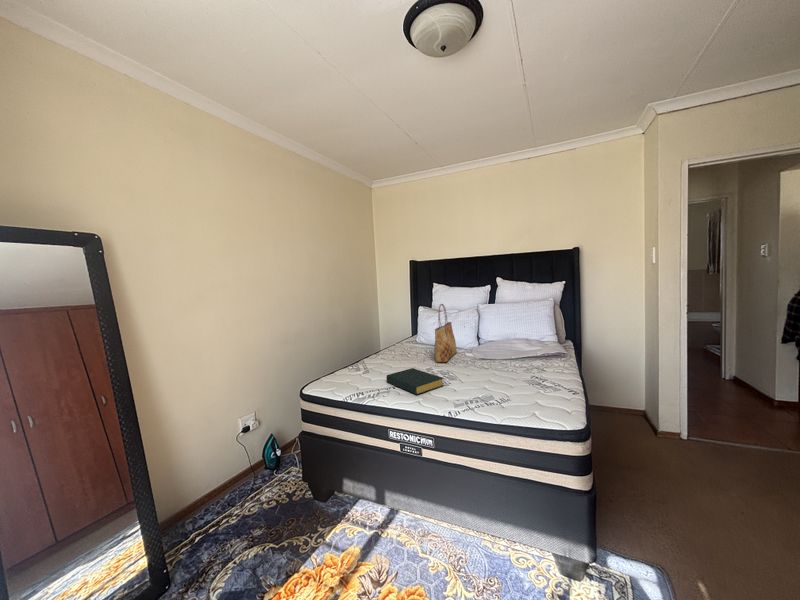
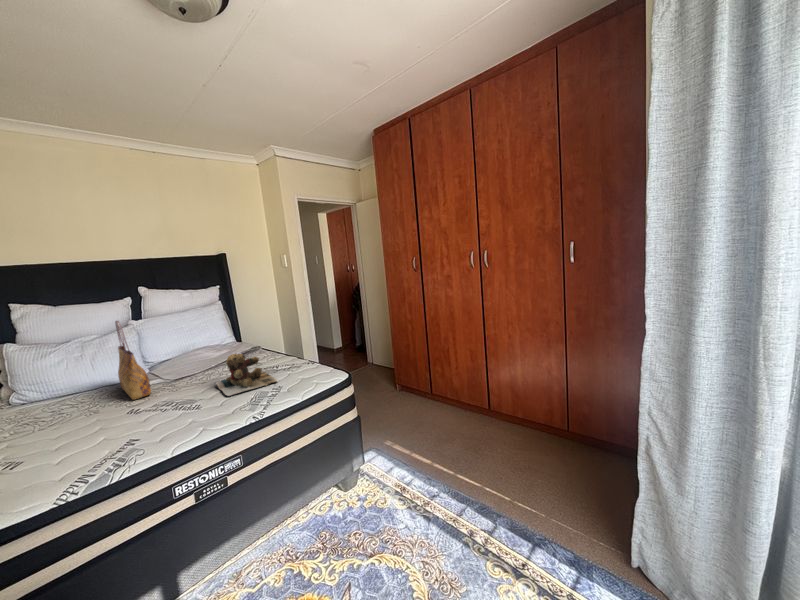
teddy bear: none [467,351,524,393] -> present [216,354,278,396]
hardback book: present [386,368,443,395] -> none [101,399,200,446]

